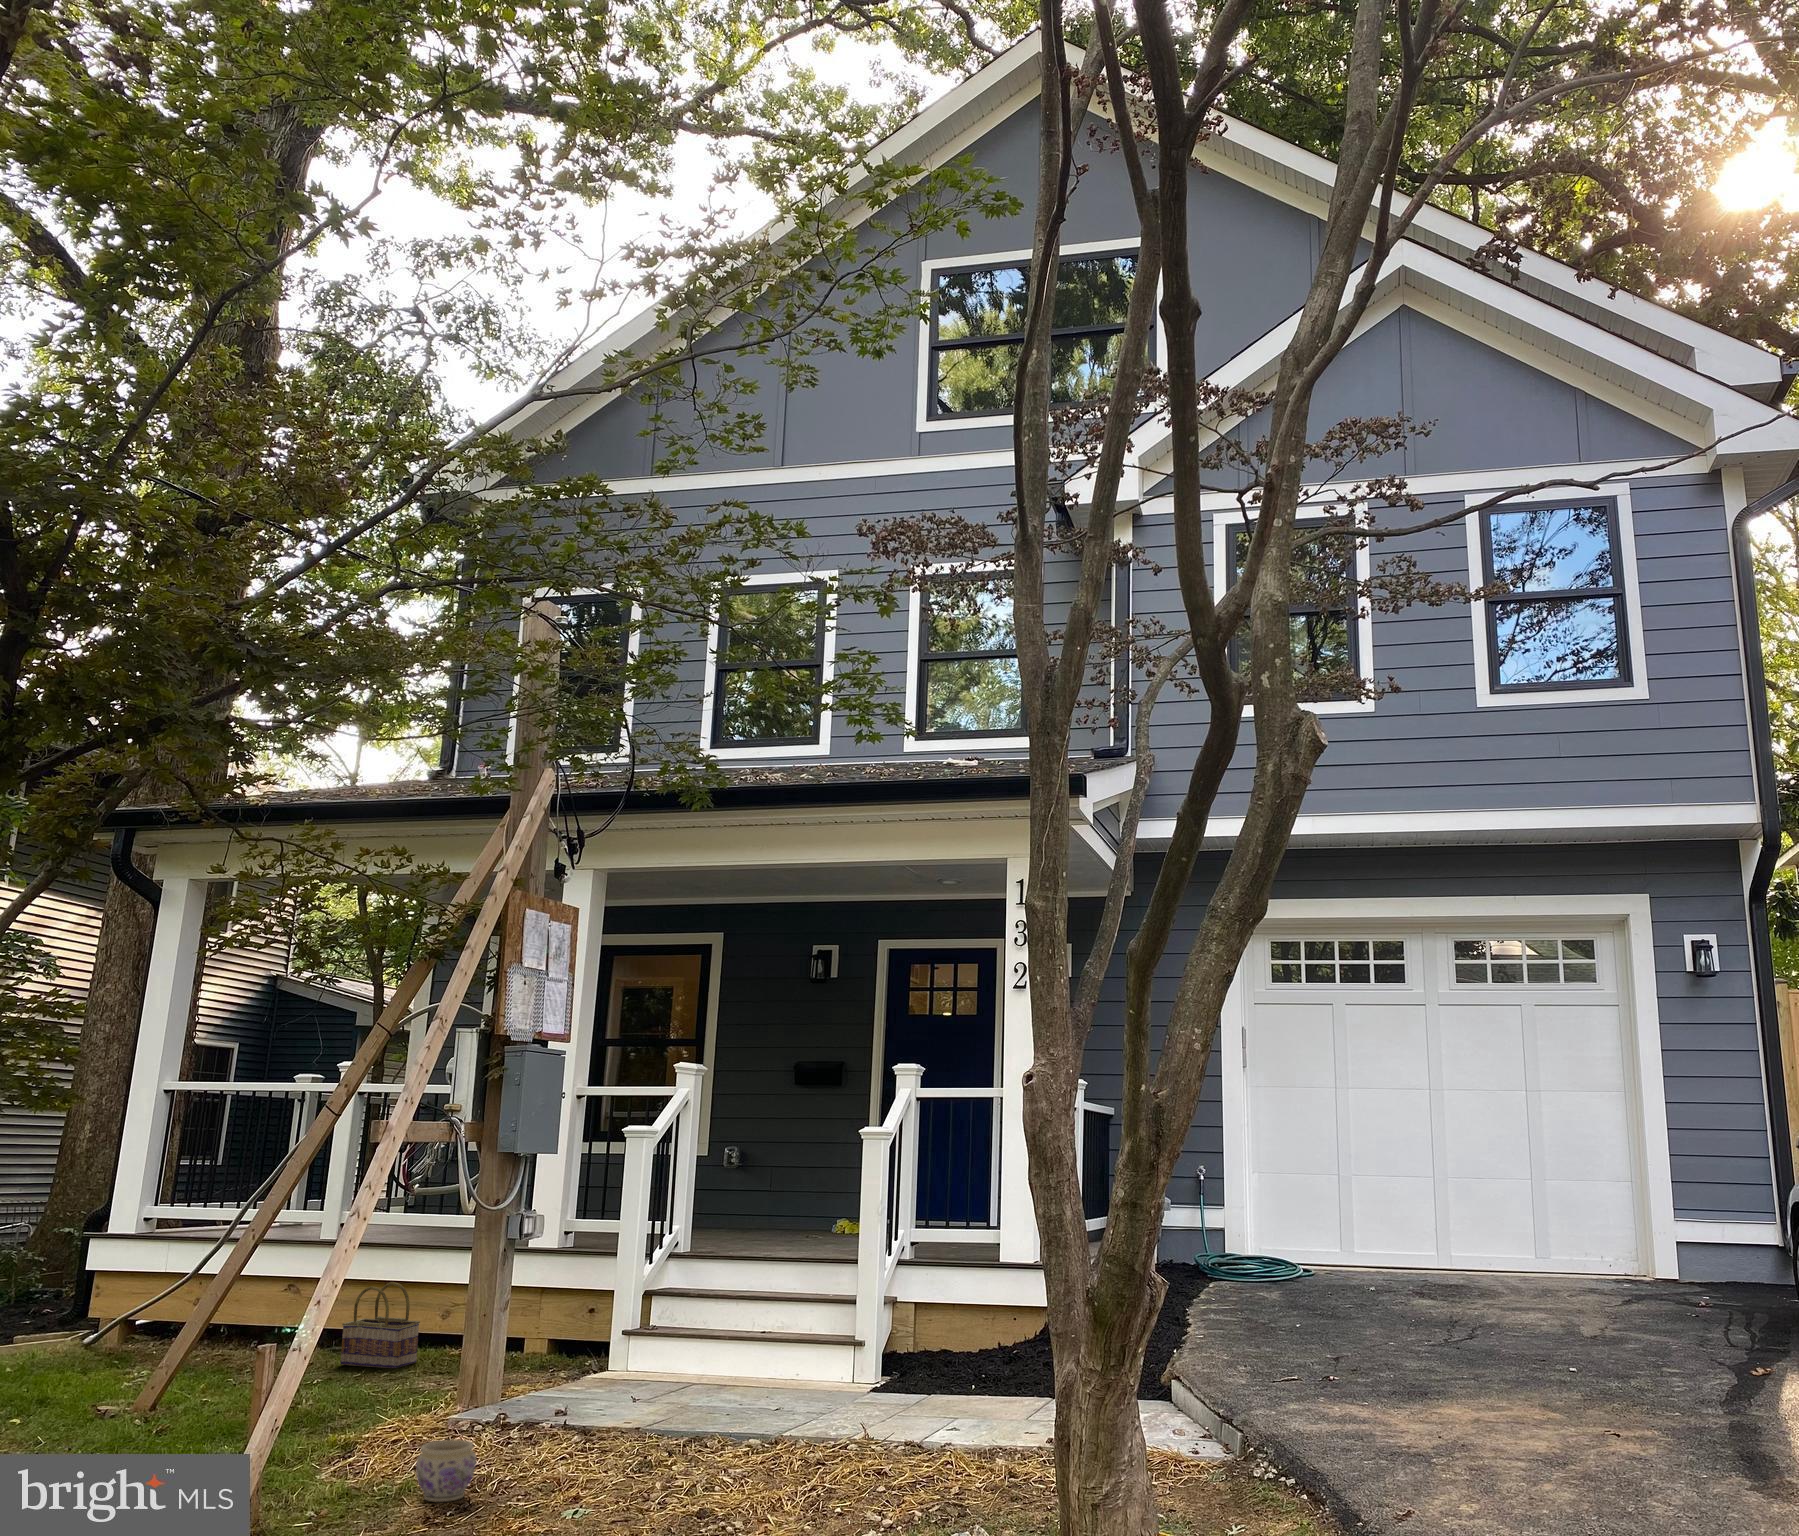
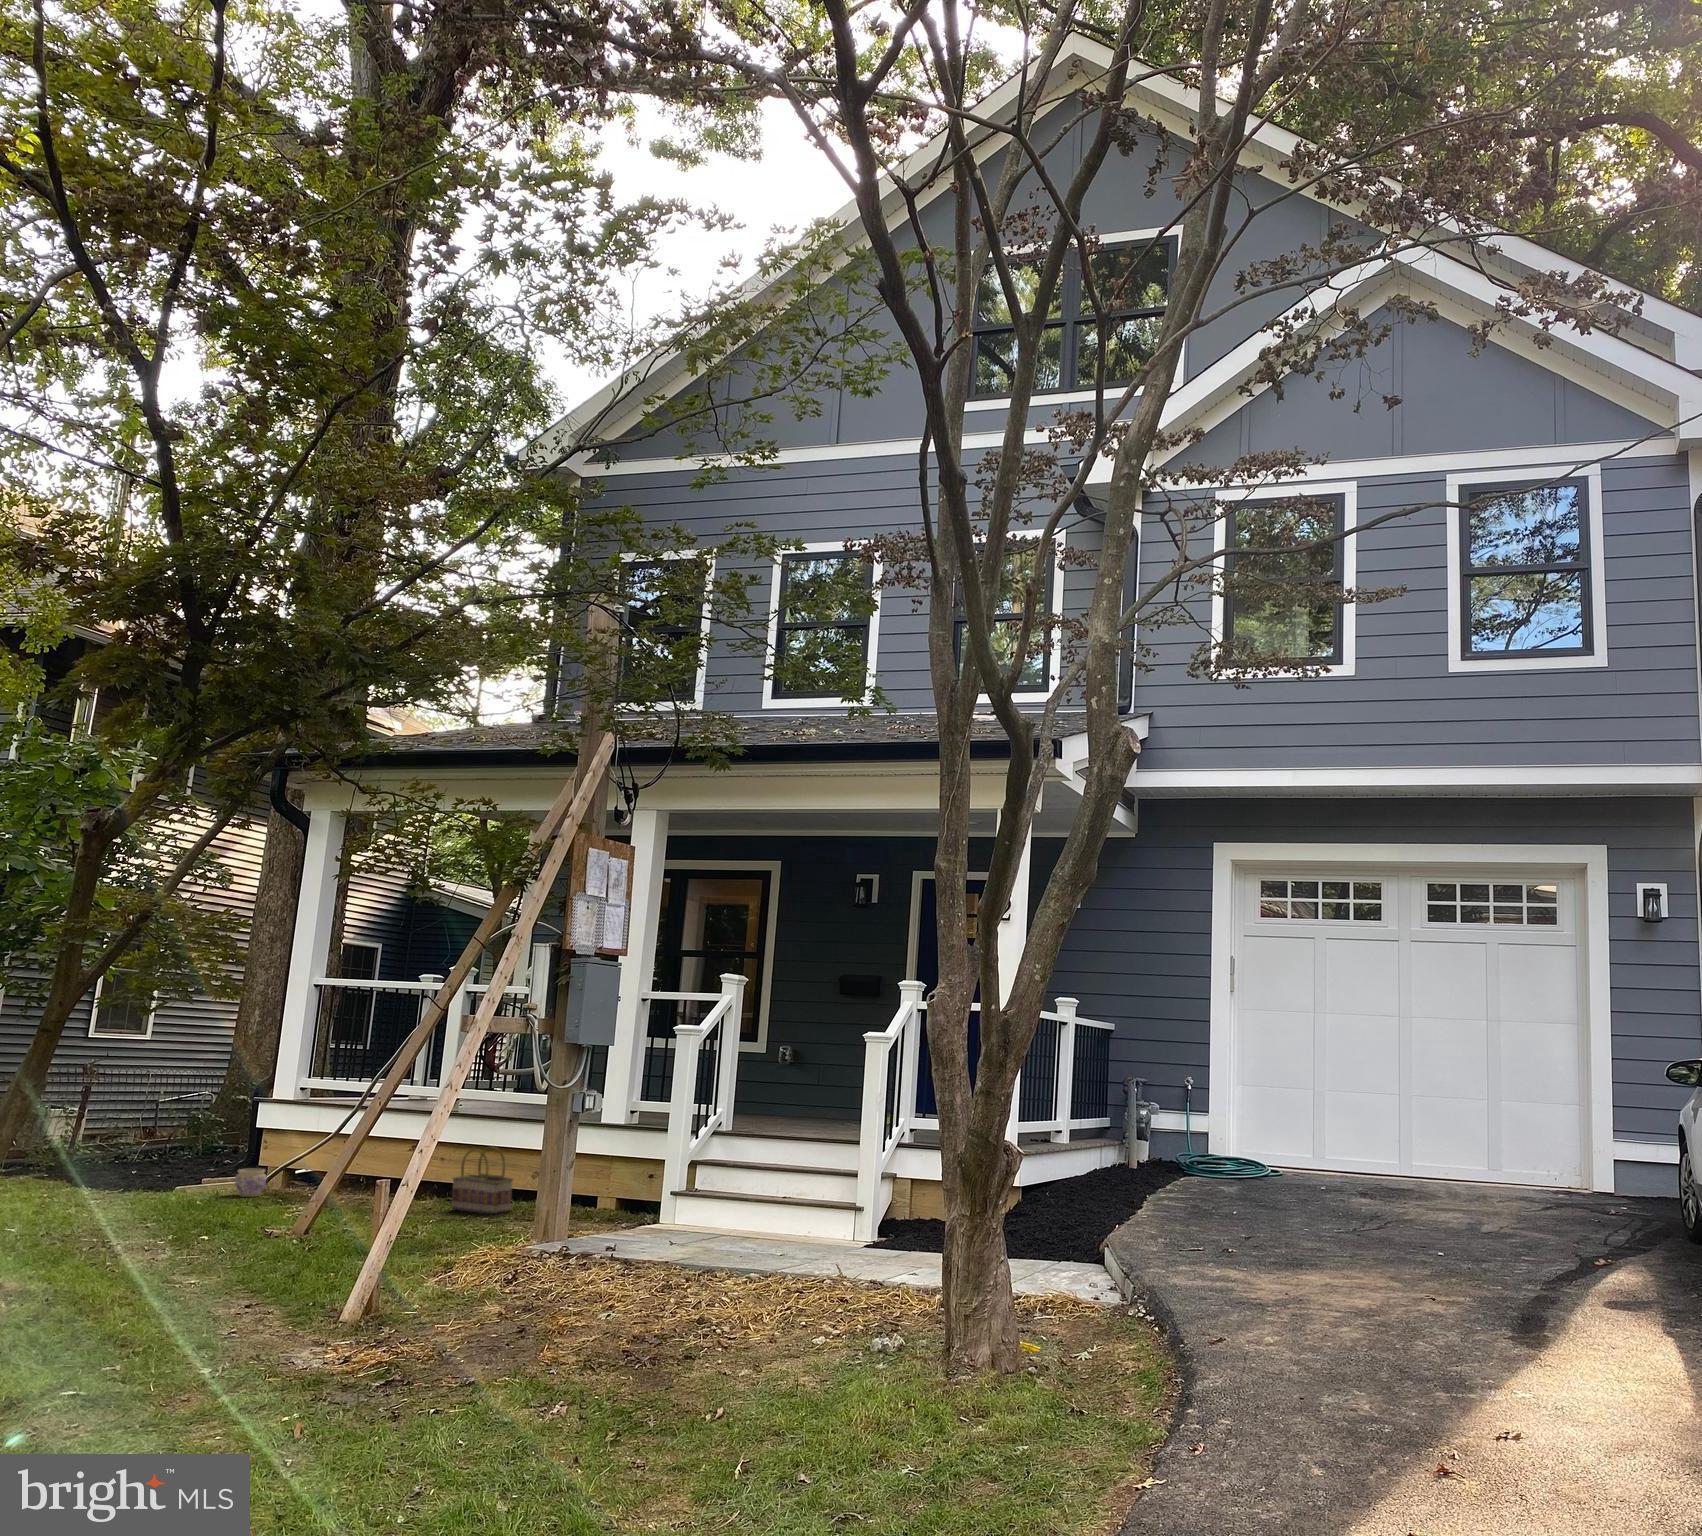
planter: present [416,1440,476,1503] -> present [235,1169,267,1197]

